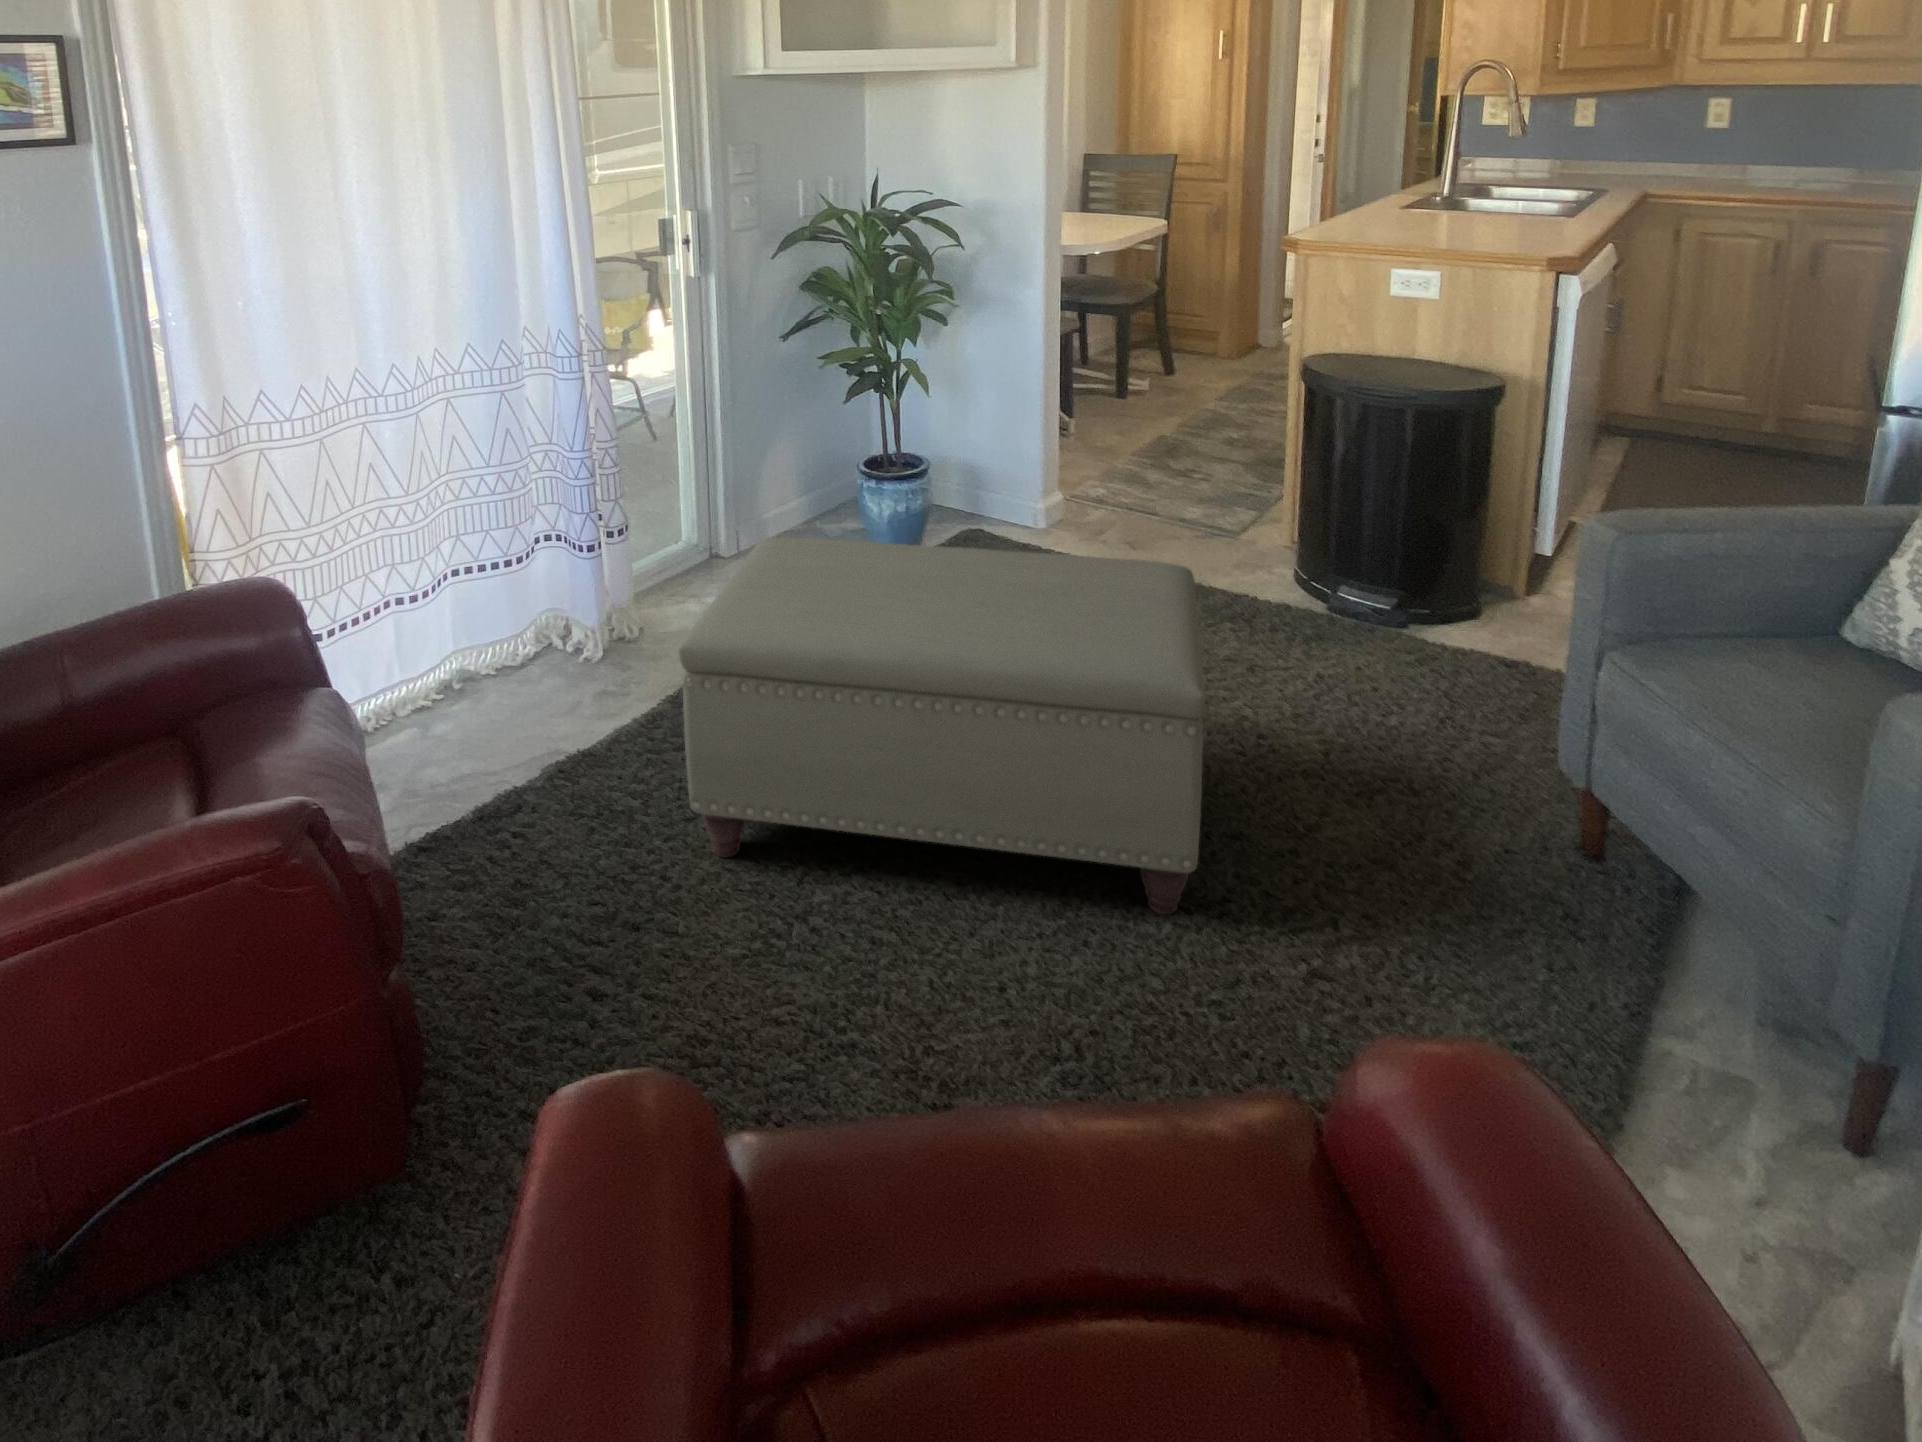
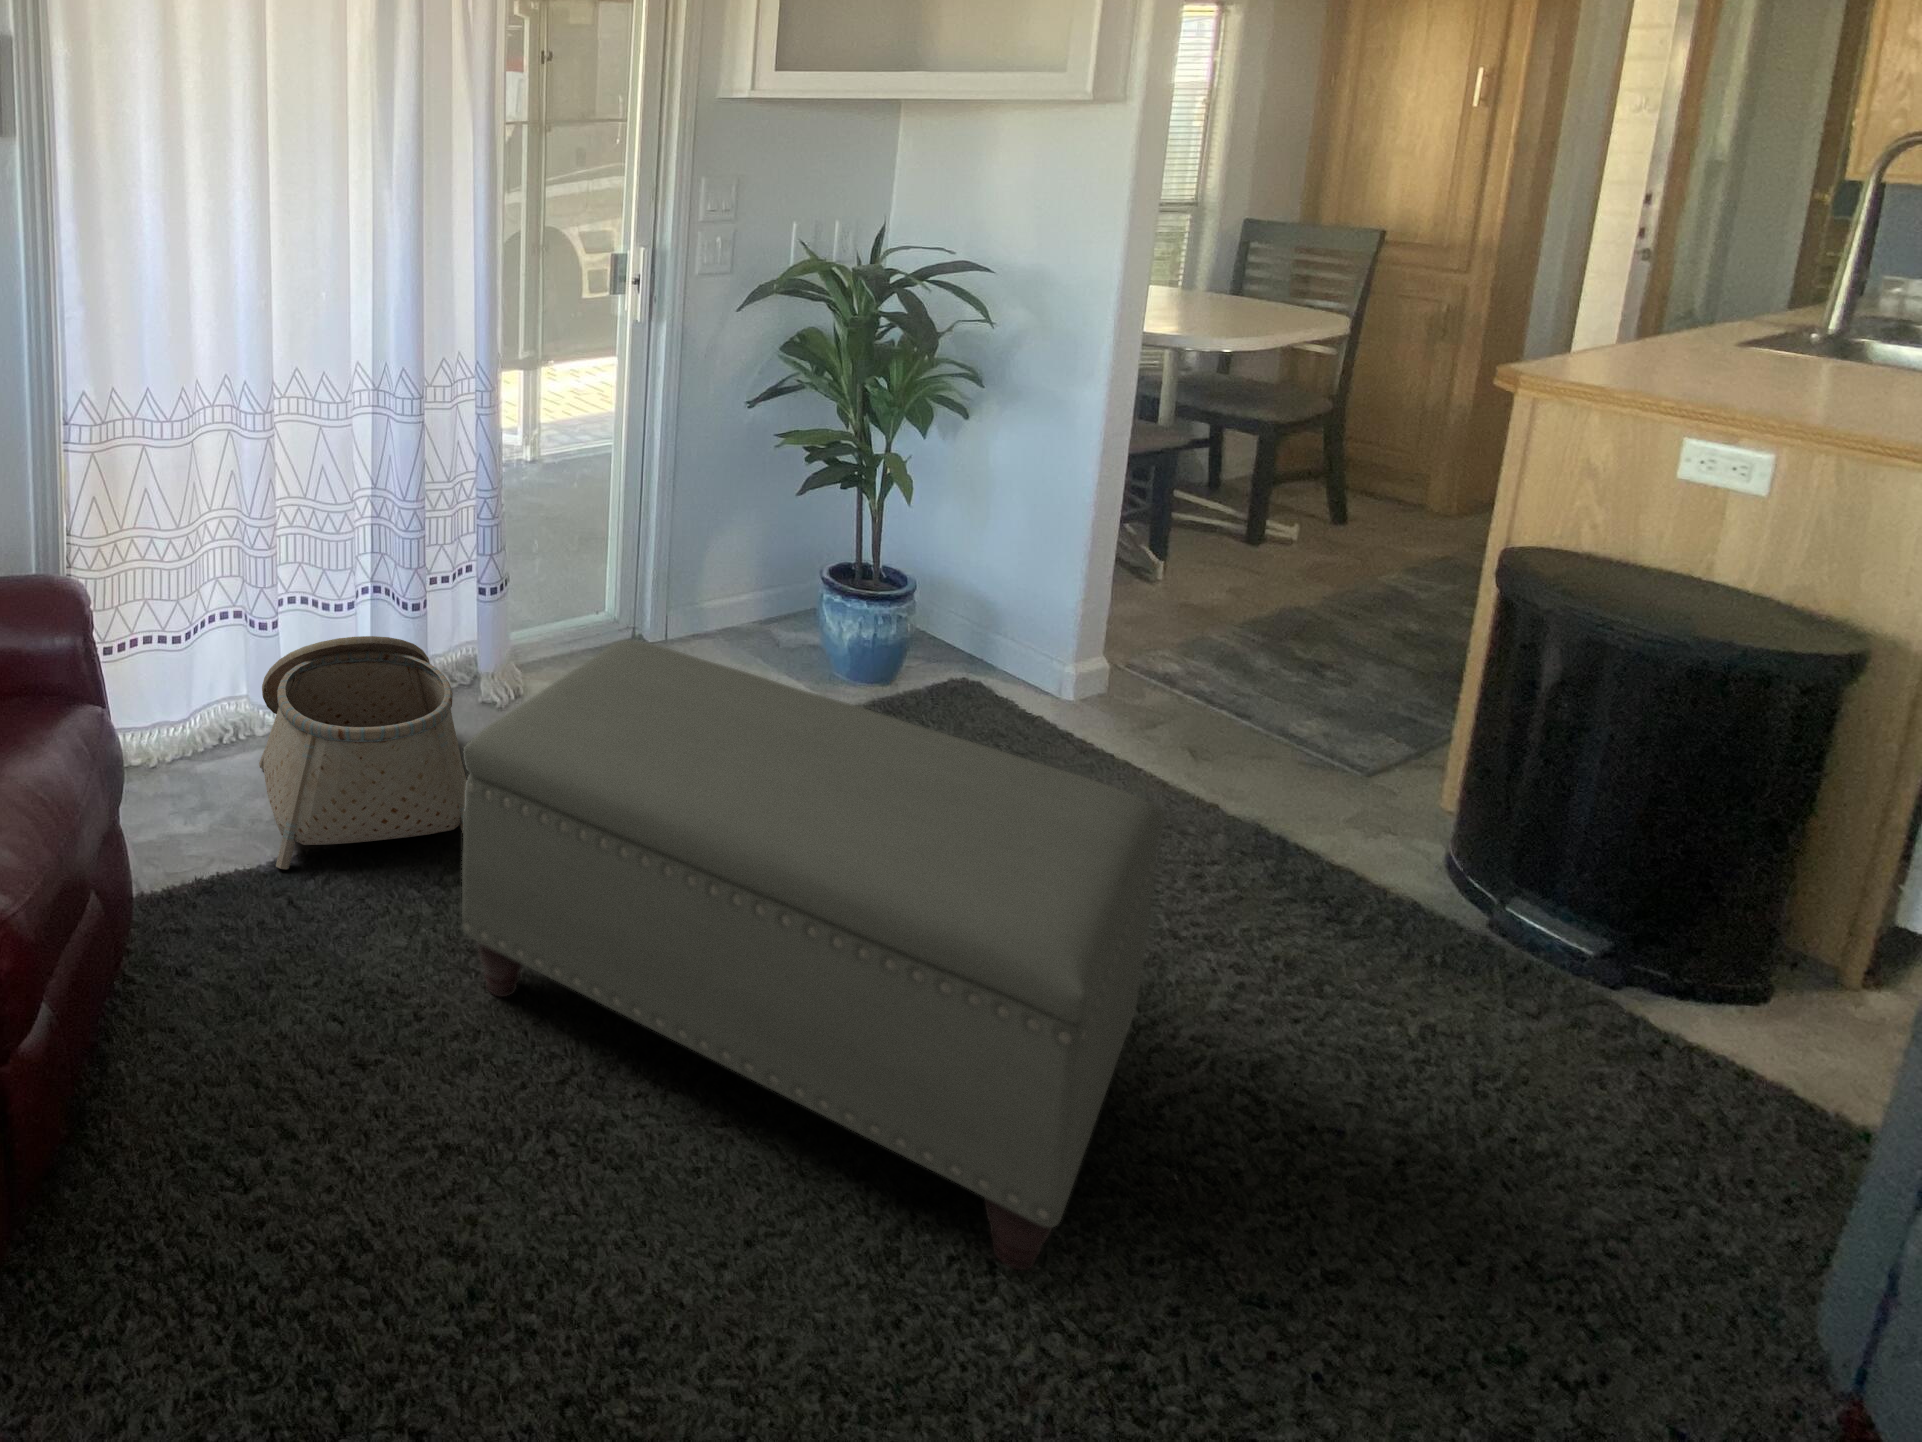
basket: none [410,589,658,816] -> present [259,636,467,869]

